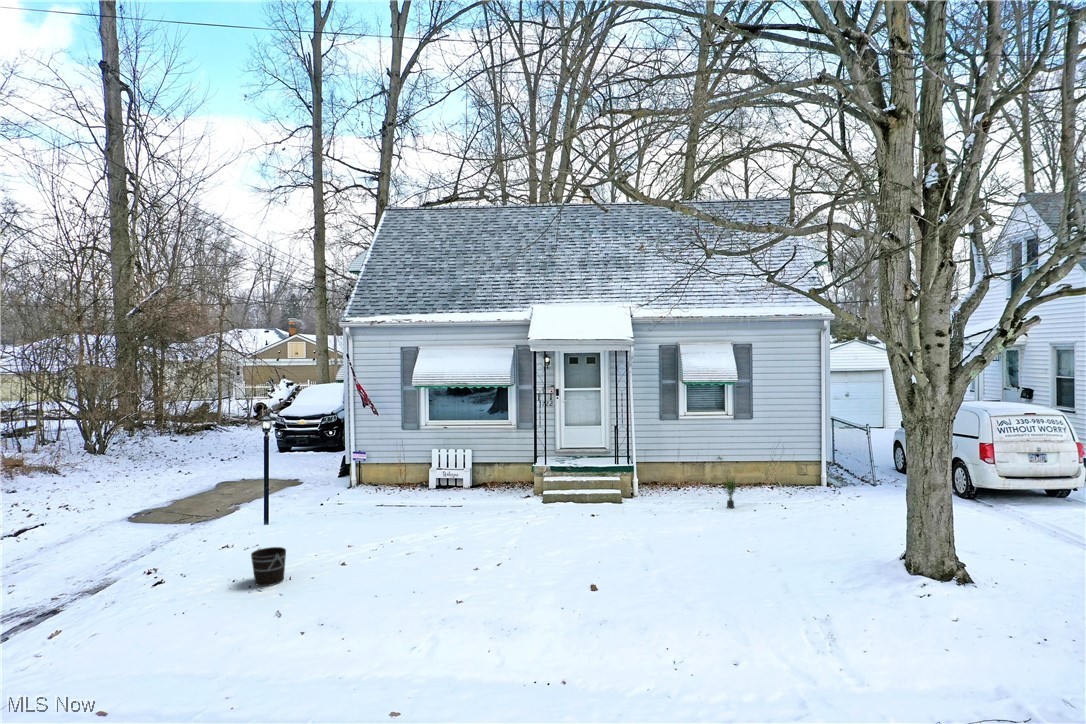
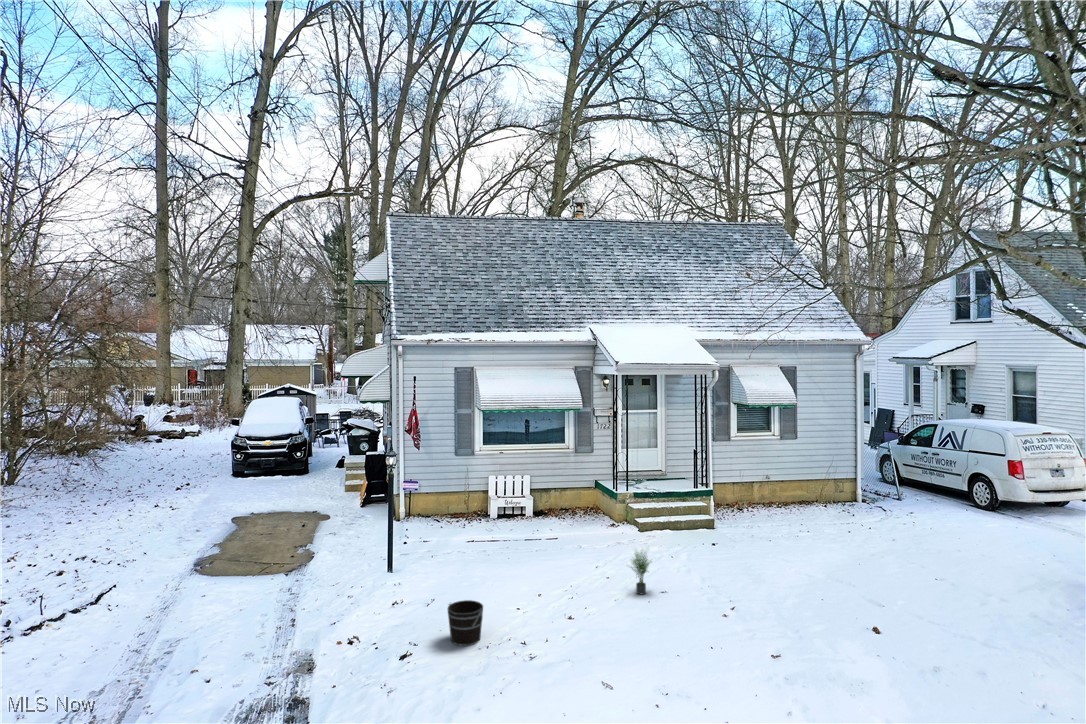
potted plant: present [722,478,736,508] -> present [632,552,650,594]

